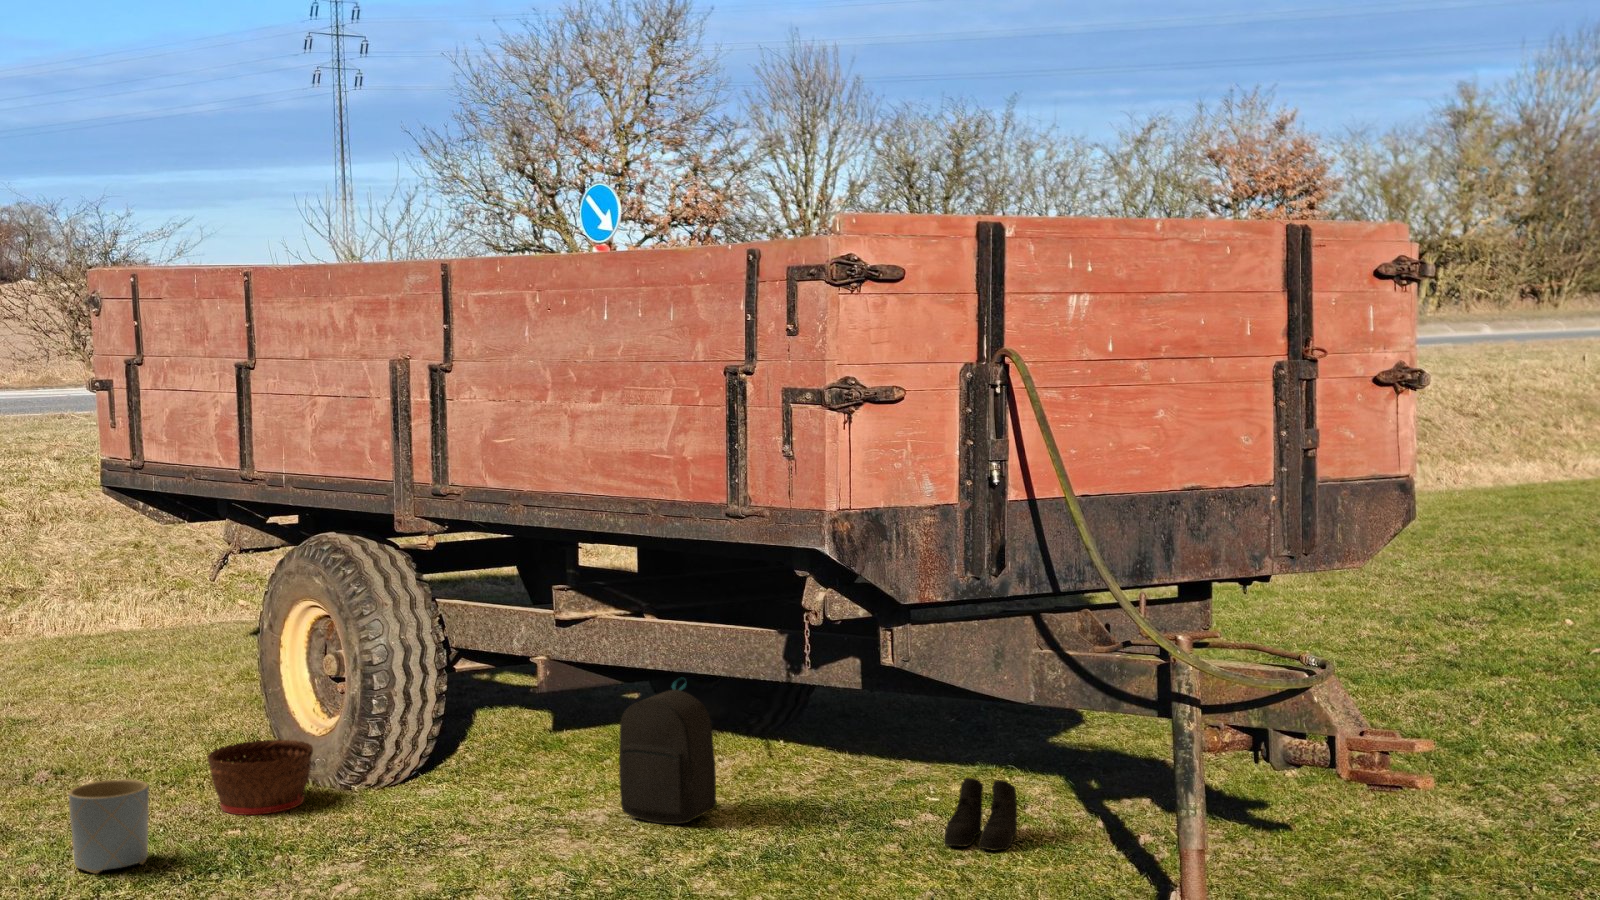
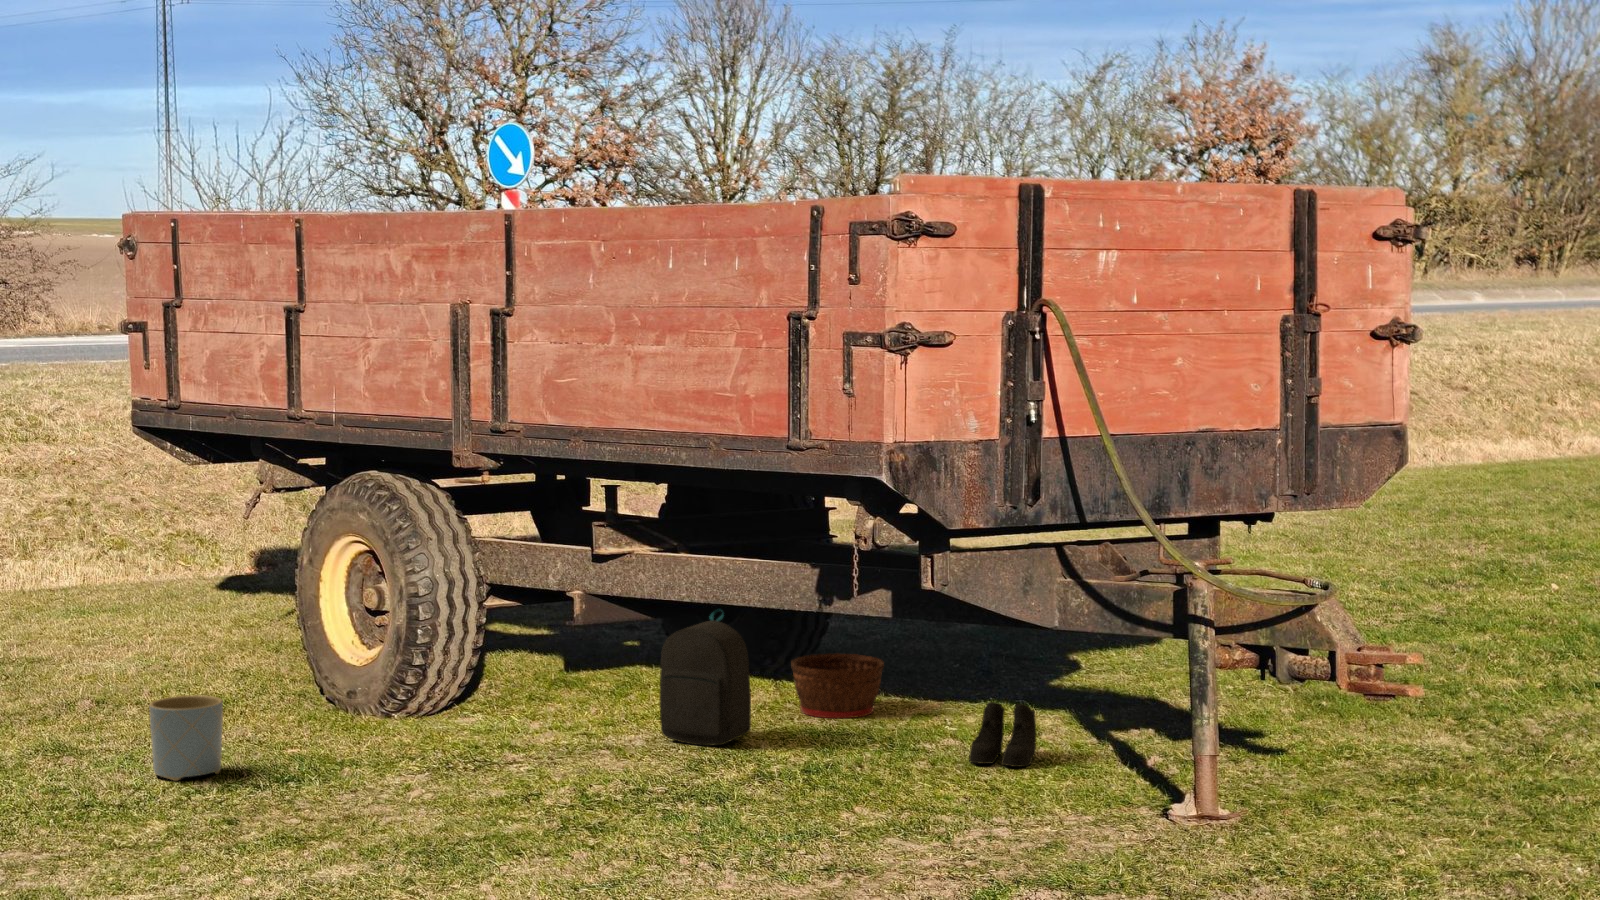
basket: present [208,740,313,815] -> present [791,653,884,718]

